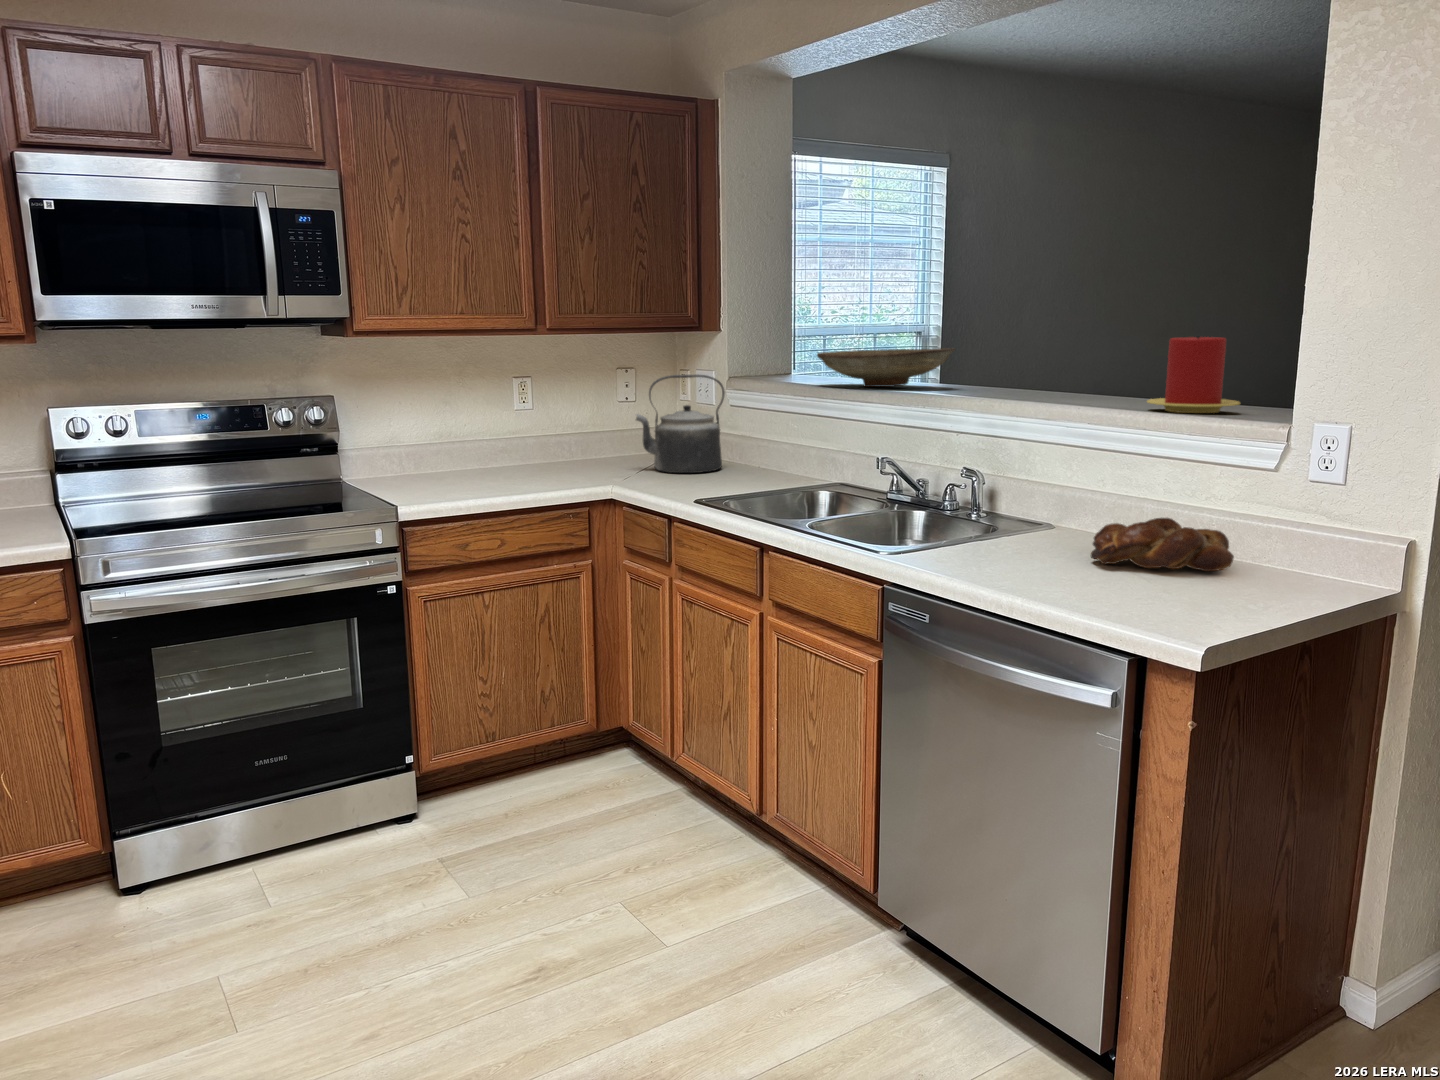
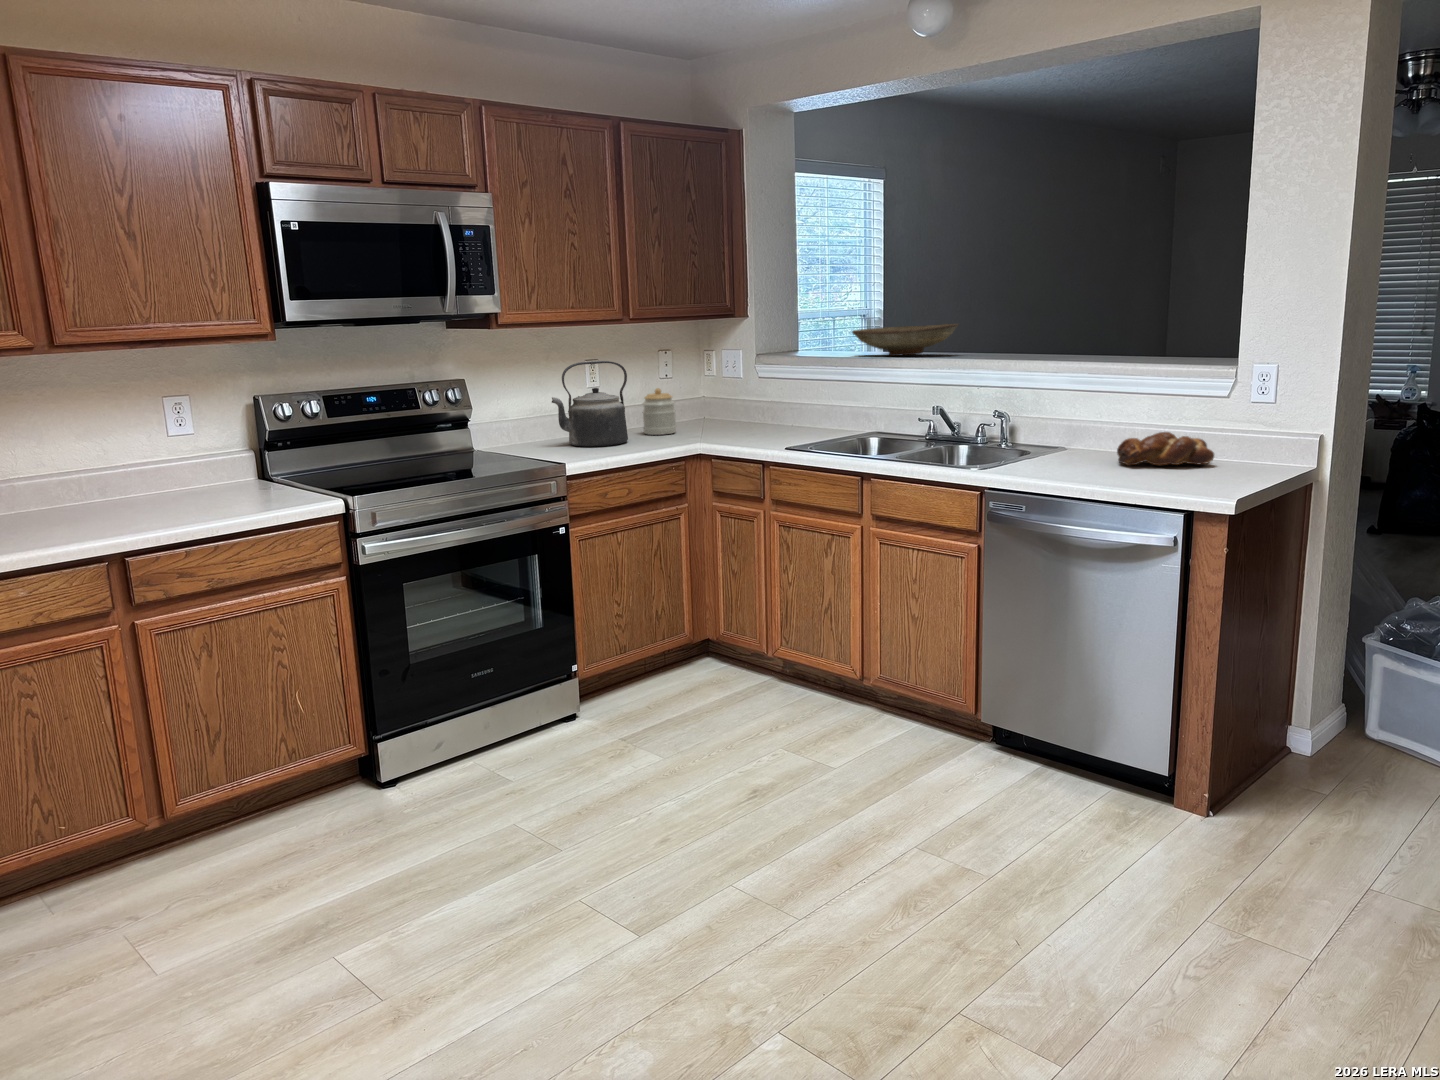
candle: present [1147,337,1240,413] -> none [1136,309,1200,361]
kettle: present [636,375,725,473] -> present [552,361,628,447]
jar: none [565,415,607,472] -> present [642,388,676,435]

